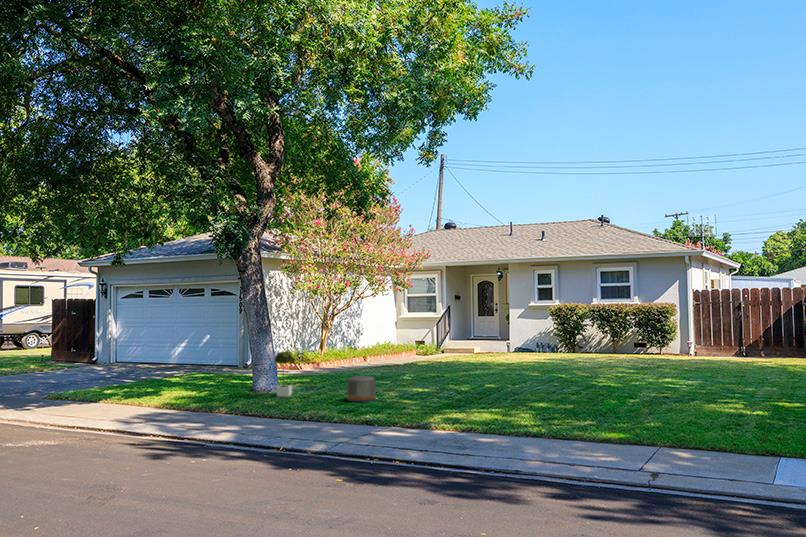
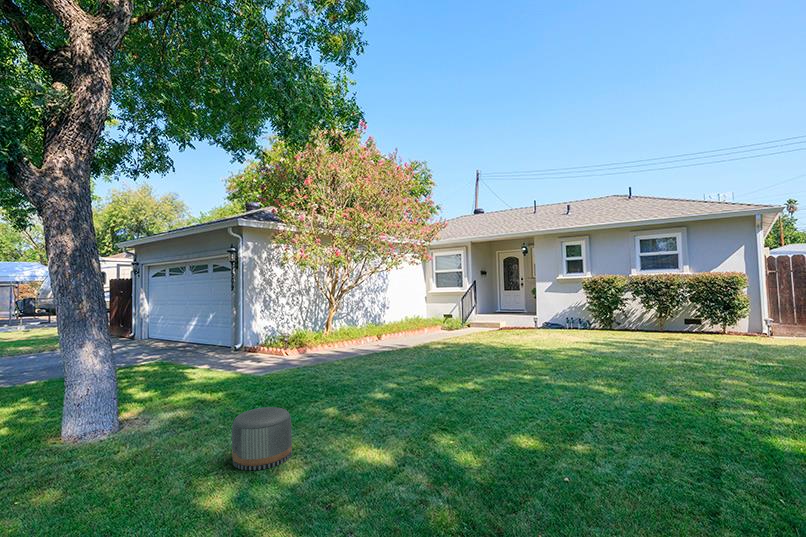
potted tree: present [275,351,293,397] -> none [141,352,182,432]

